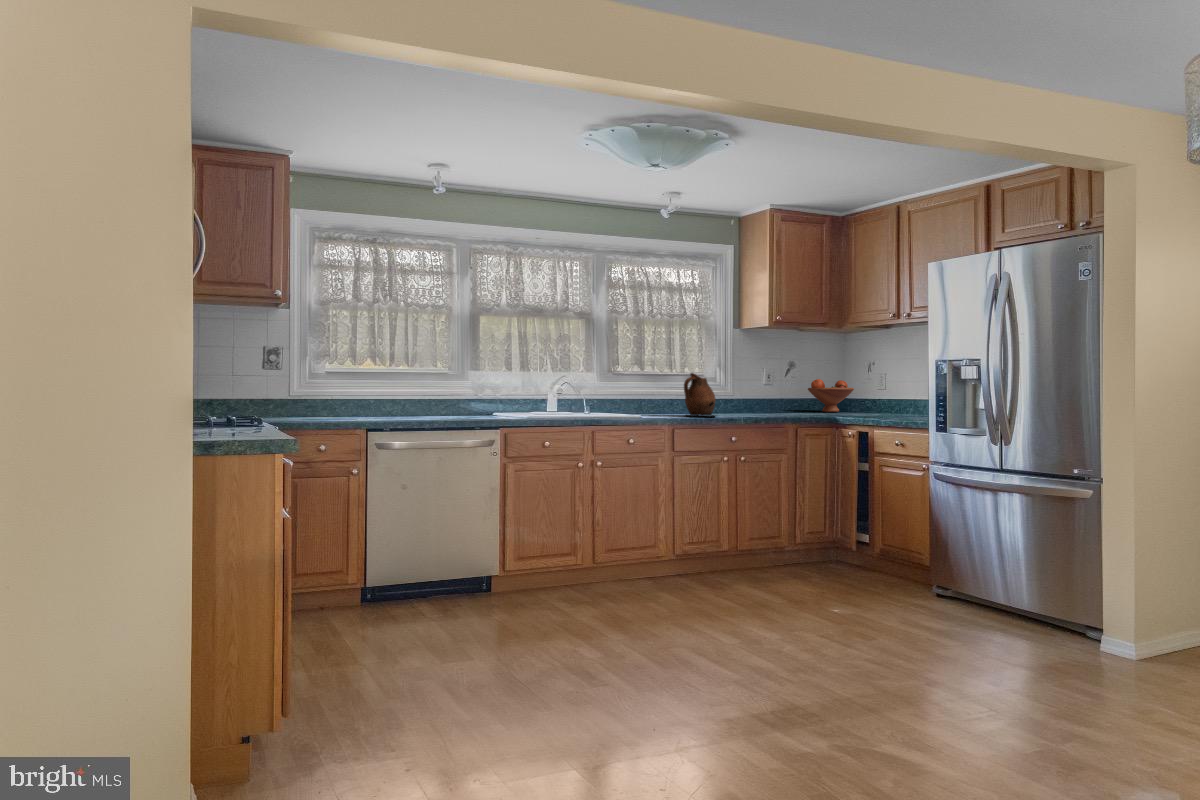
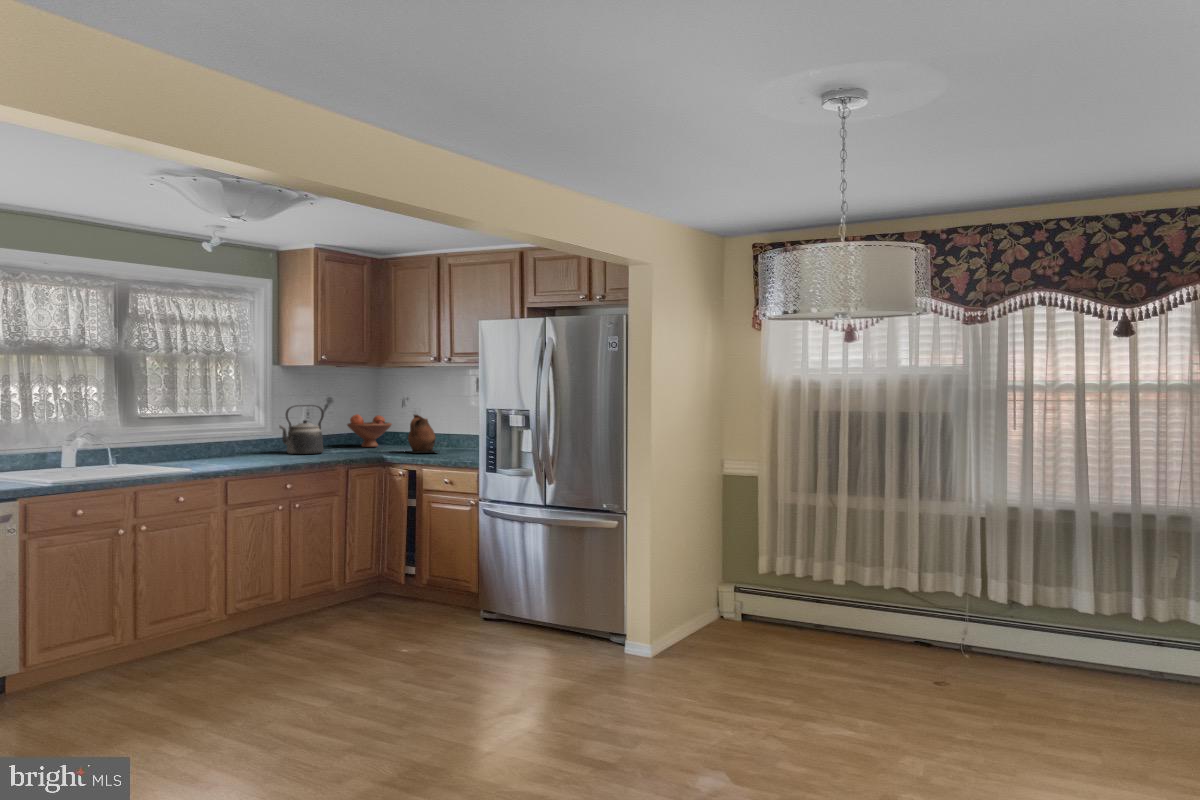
kettle: none [736,366,780,413] -> present [280,405,324,454]
ceramic pitcher: present [684,373,716,416] -> present [408,415,438,453]

